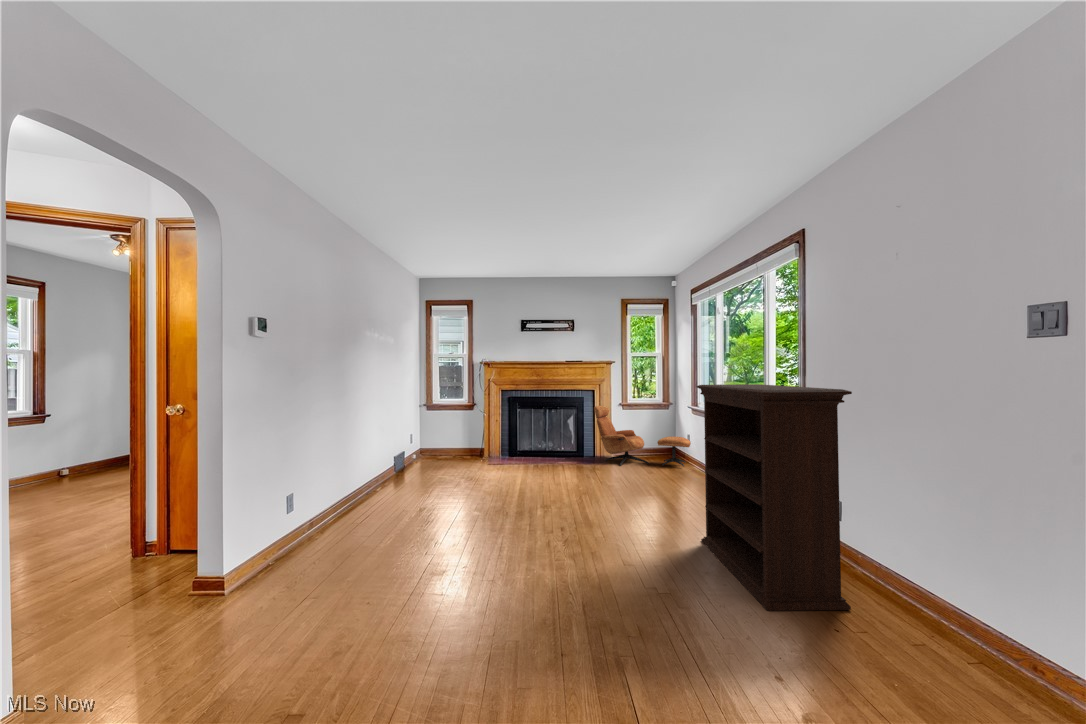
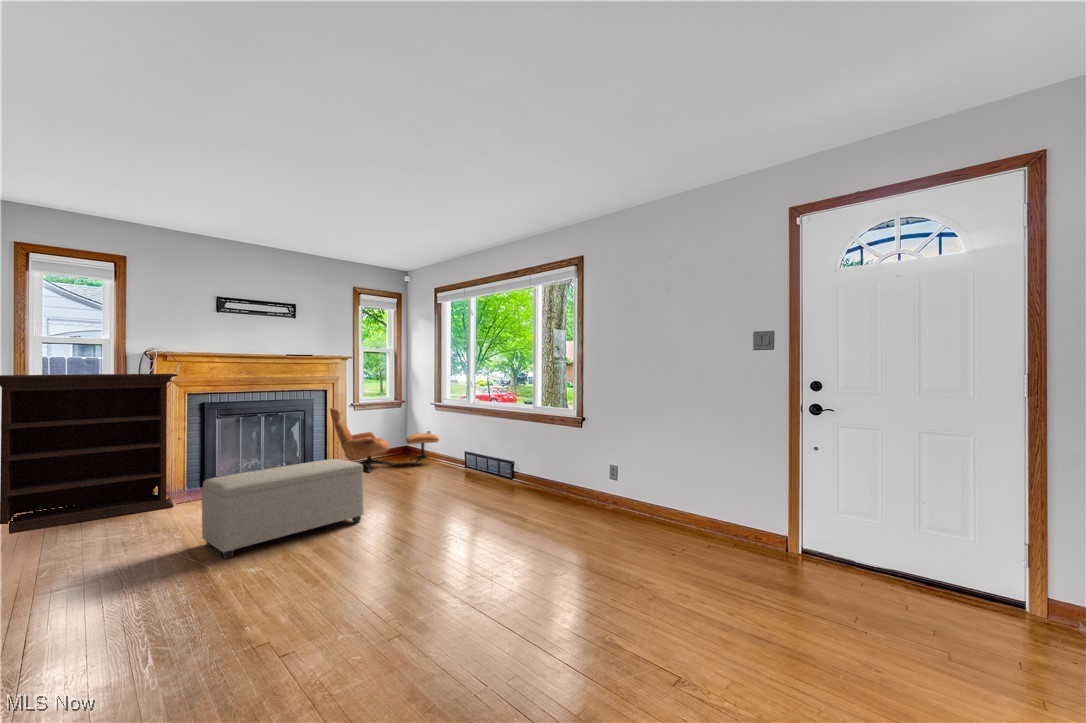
bookshelf: present [697,384,852,611] -> present [0,374,178,534]
ottoman: none [458,449,556,504] -> present [202,459,364,558]

